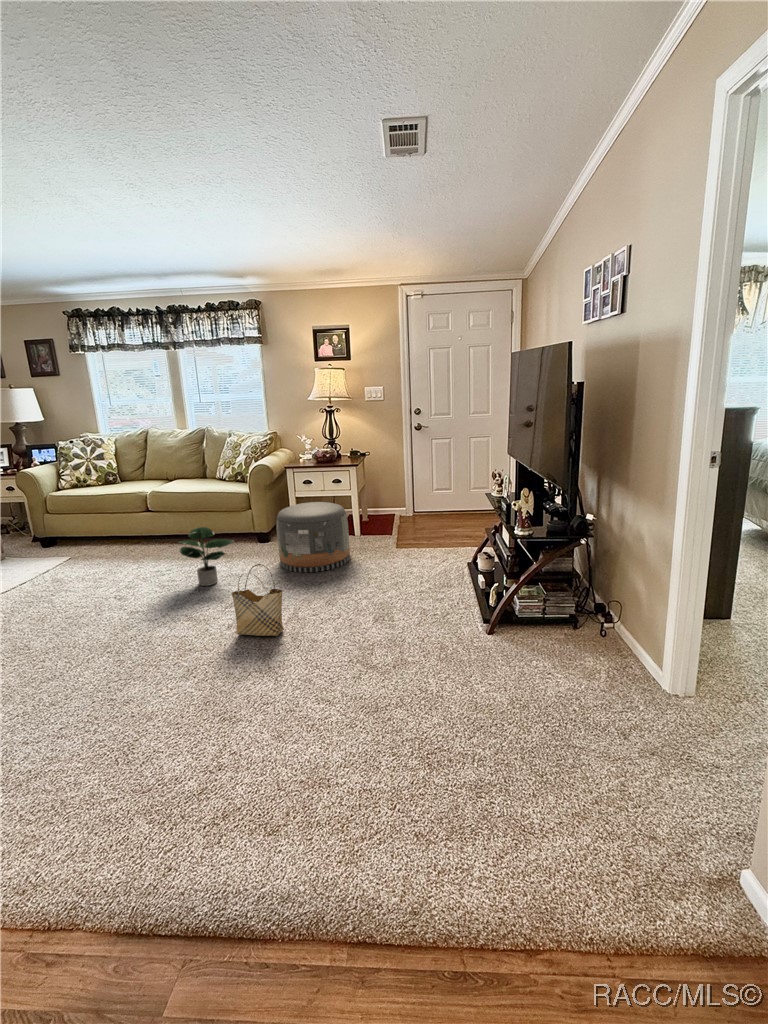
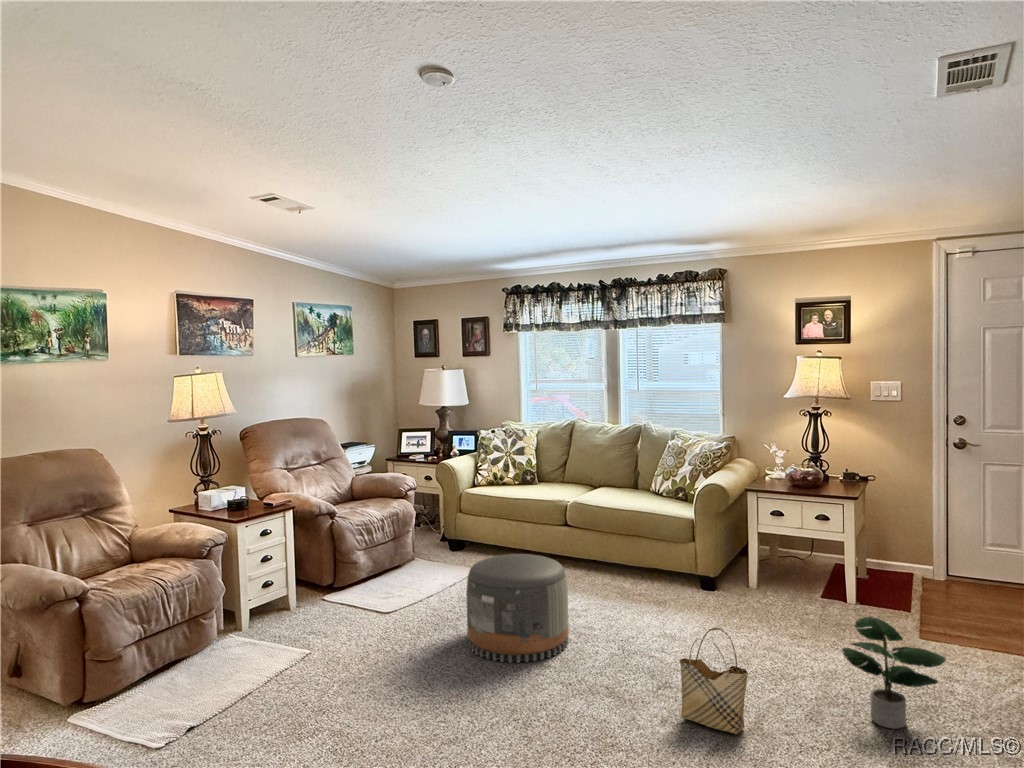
pouf: present [276,502,350,572] -> present [466,554,569,663]
potted plant: present [178,527,233,586] -> present [842,617,946,729]

